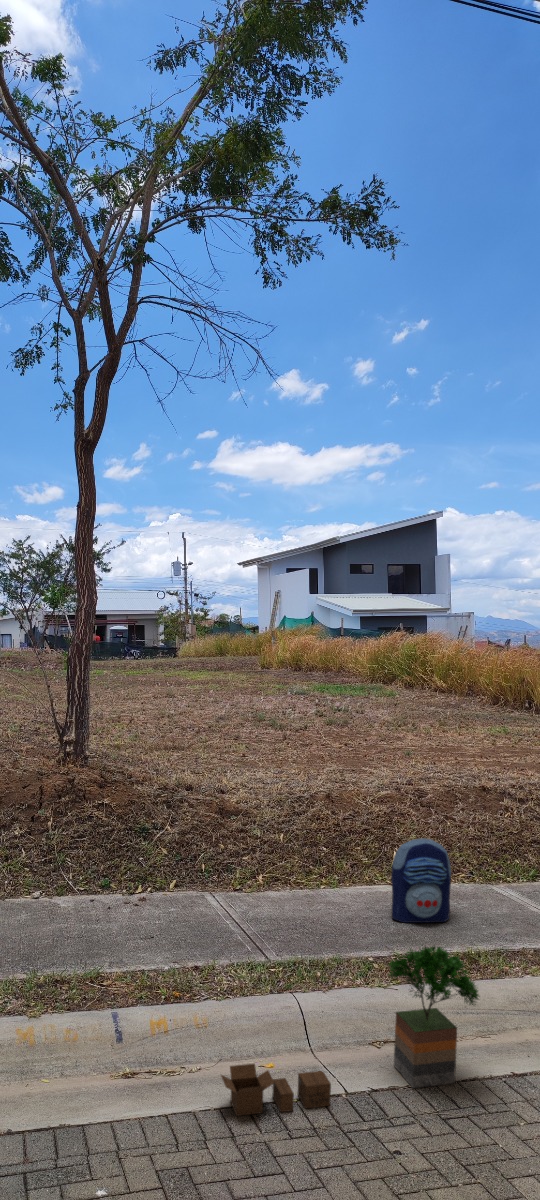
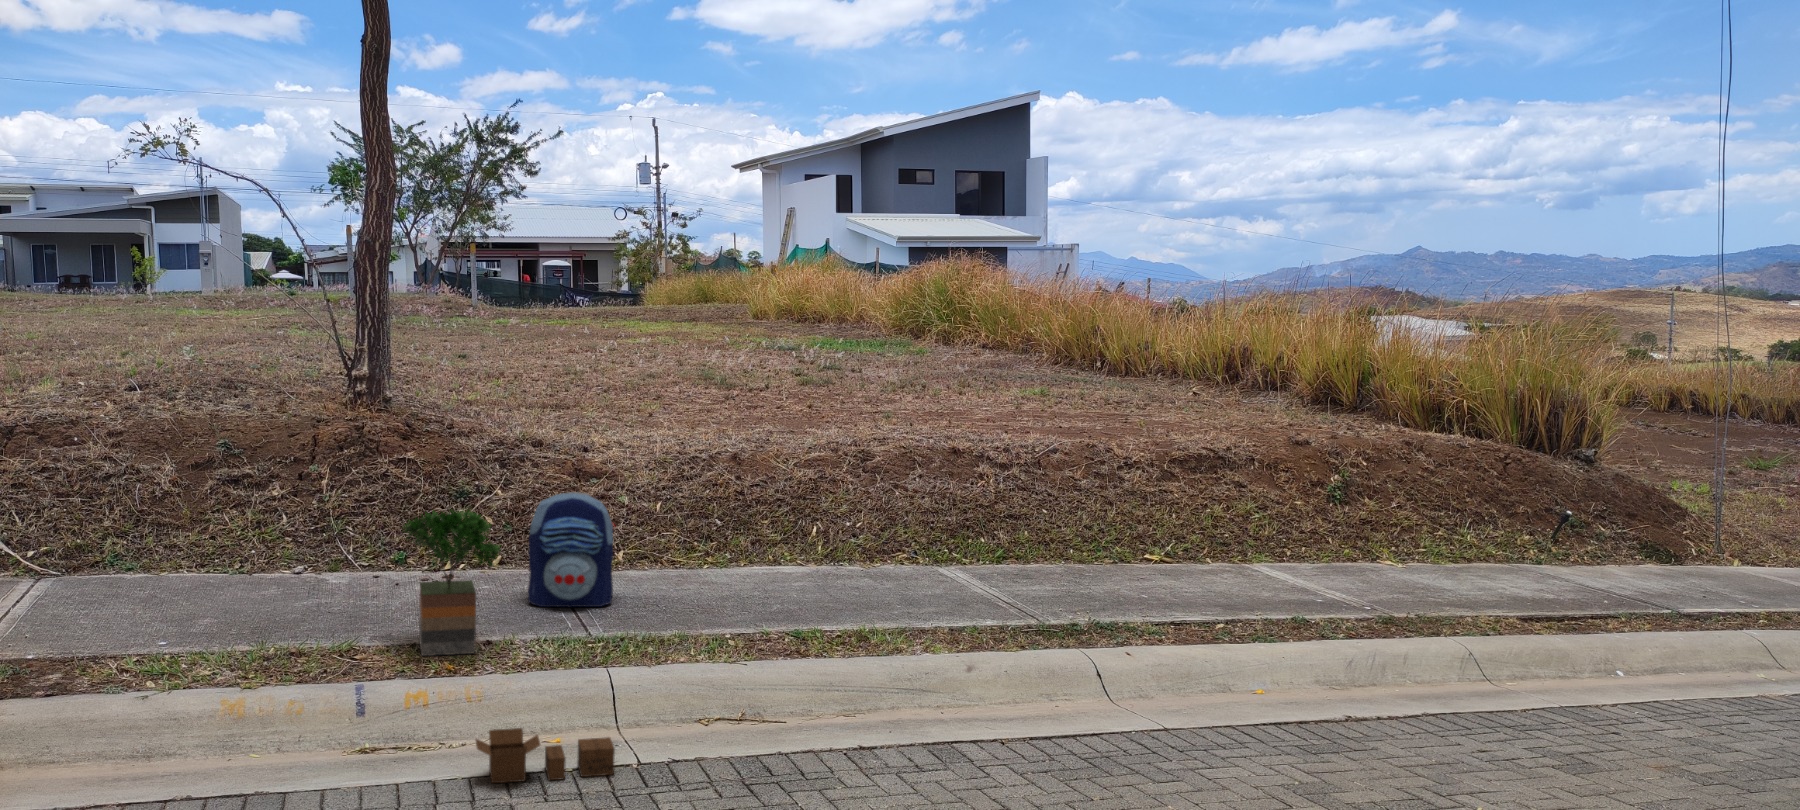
backpack: present [391,838,451,923] -> present [528,492,615,607]
potted tree: present [389,946,479,1088] -> present [404,510,501,656]

